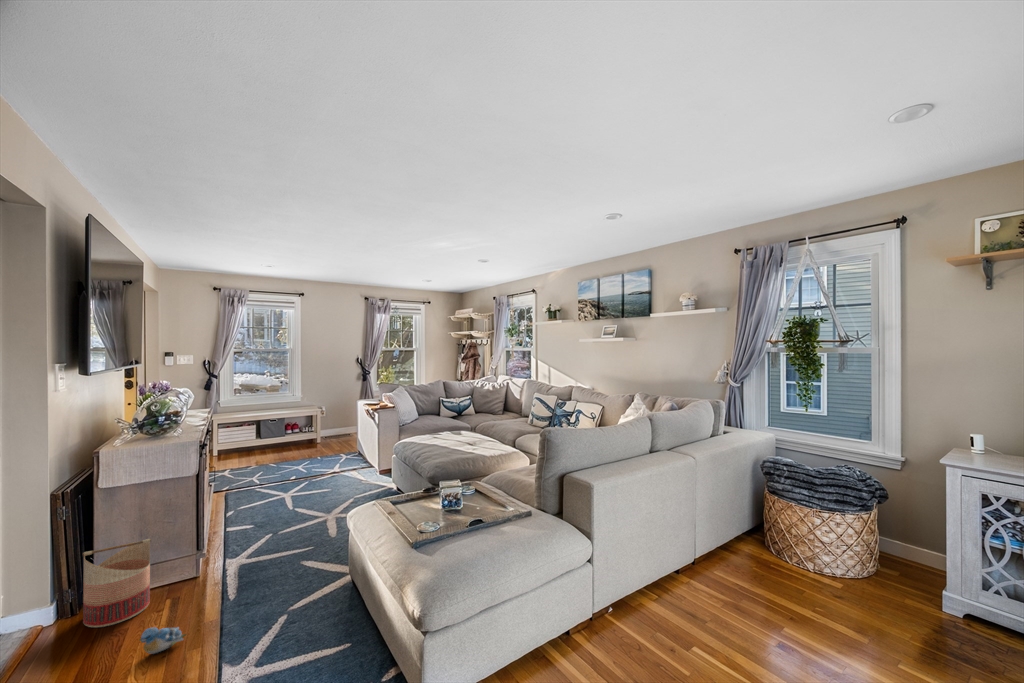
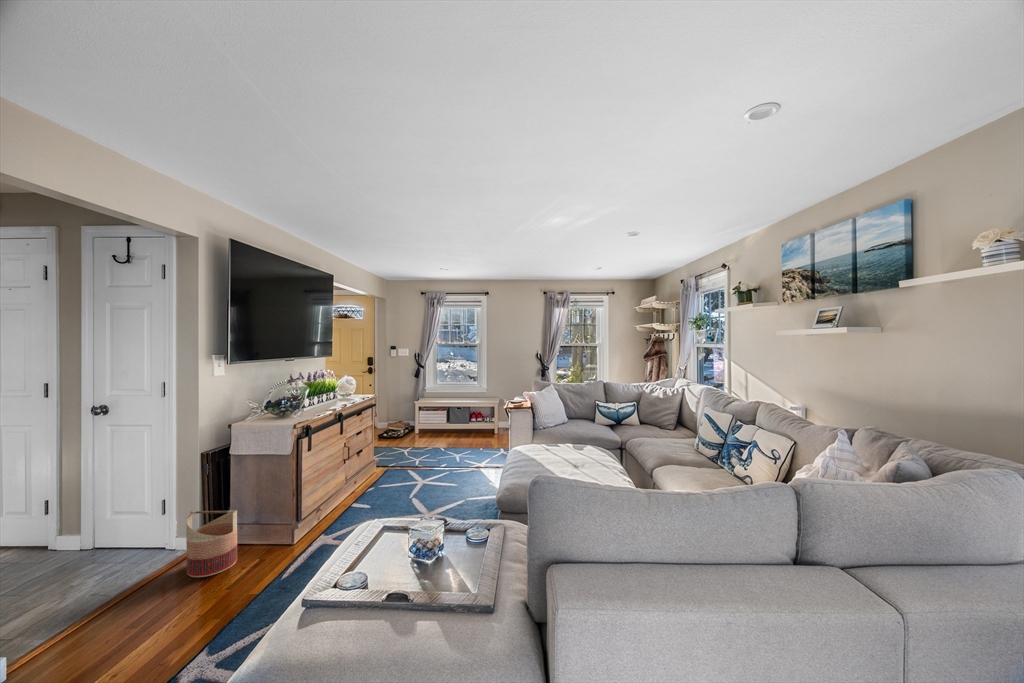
plush toy: present [140,627,186,654] -> none [163,598,204,622]

